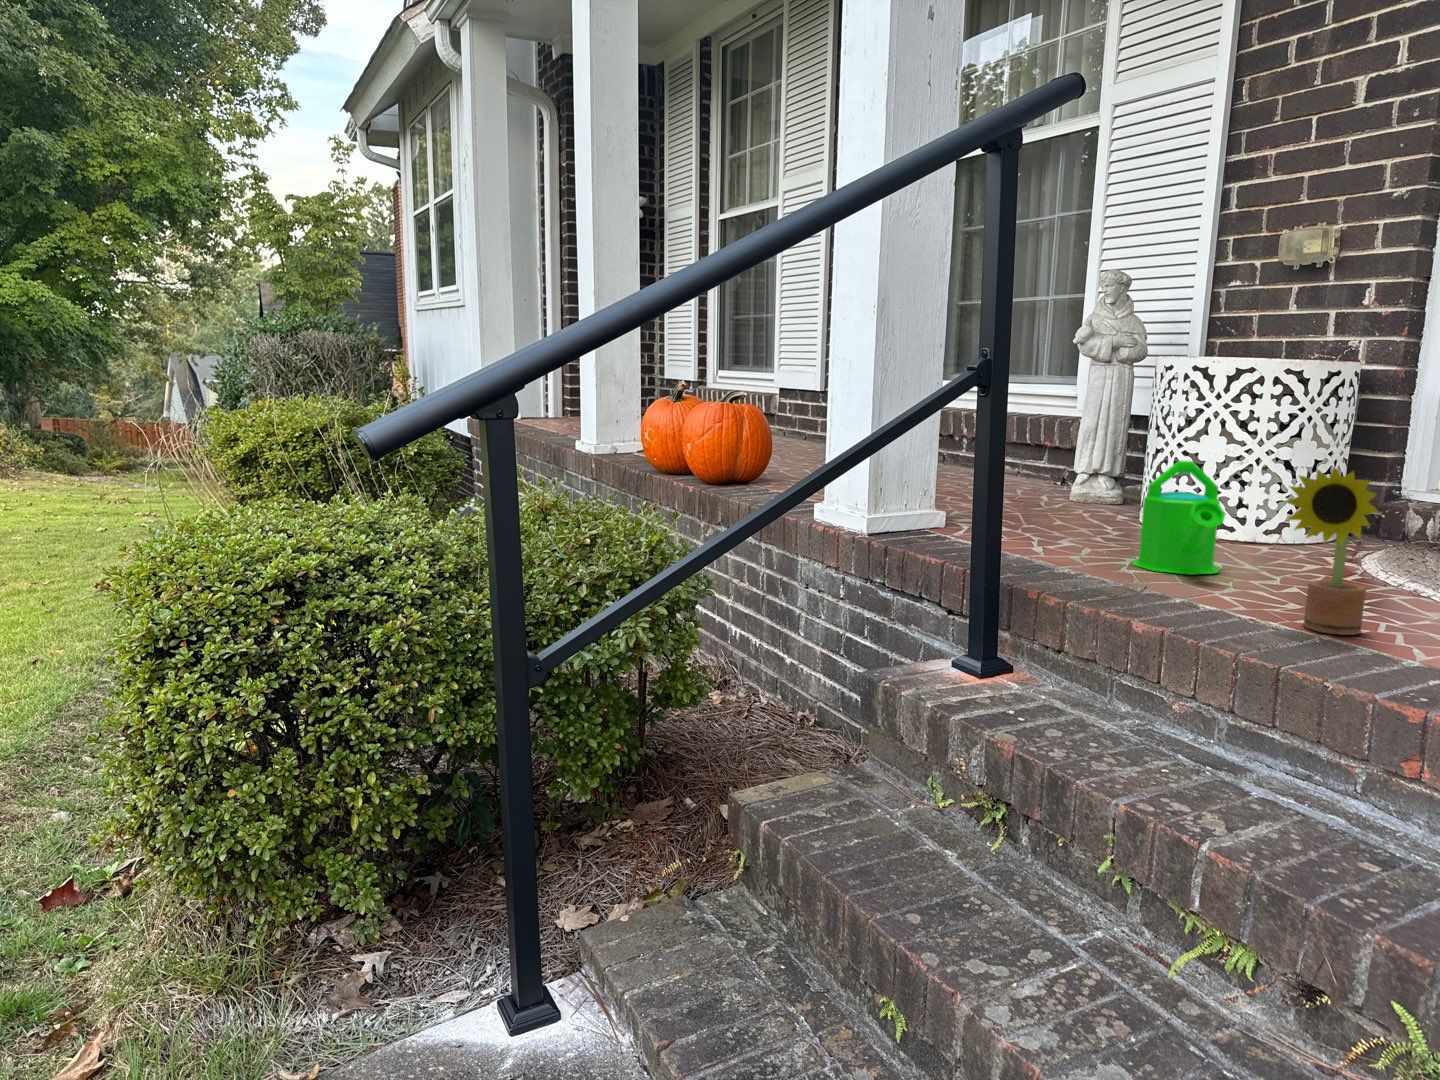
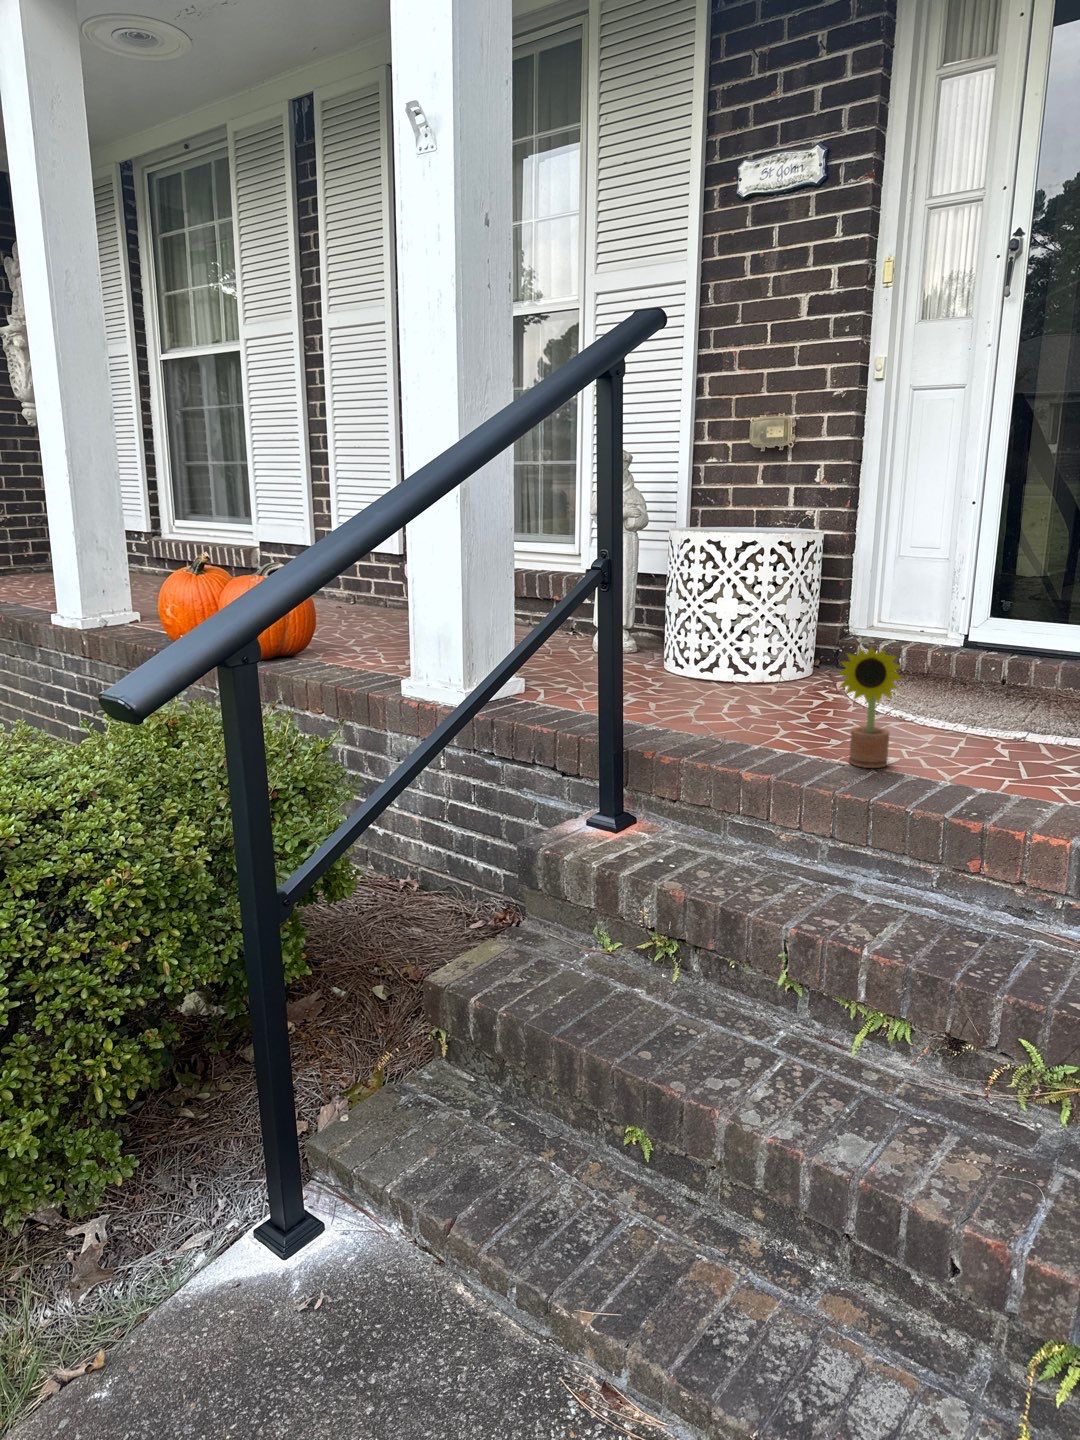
watering can: present [1133,461,1225,575] -> none [695,630,772,723]

